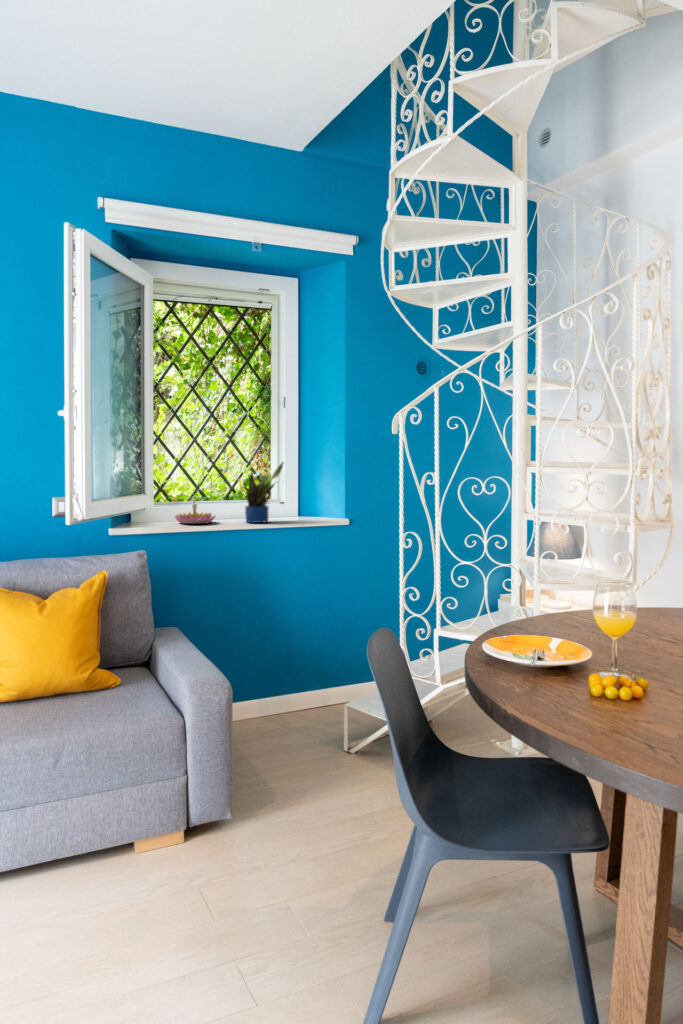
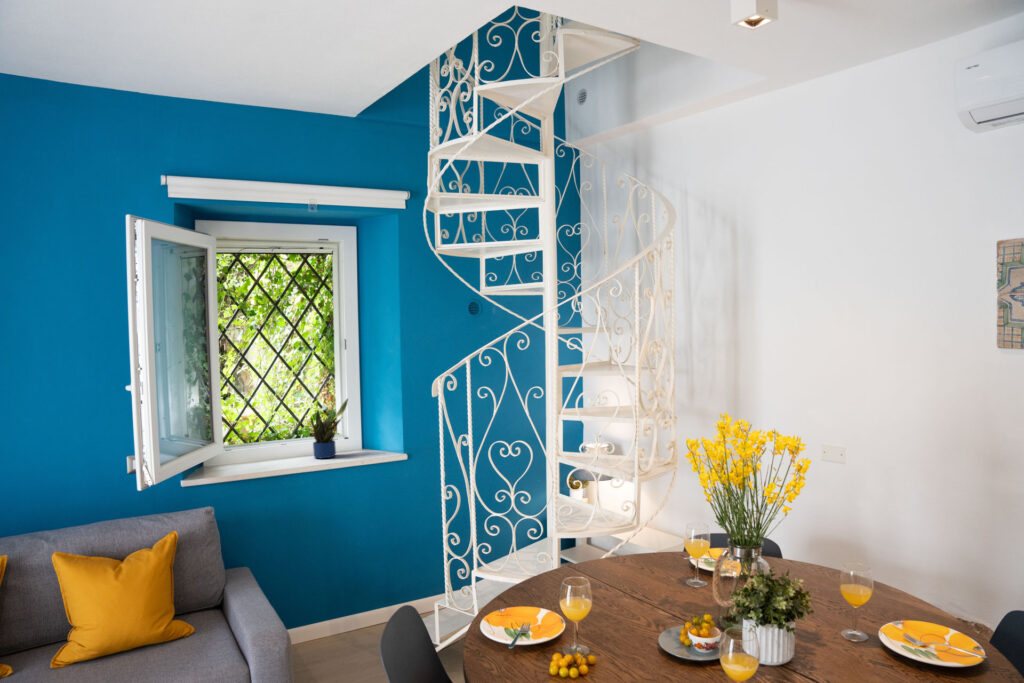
candle holder: present [175,497,215,524] -> none [245,437,285,465]

